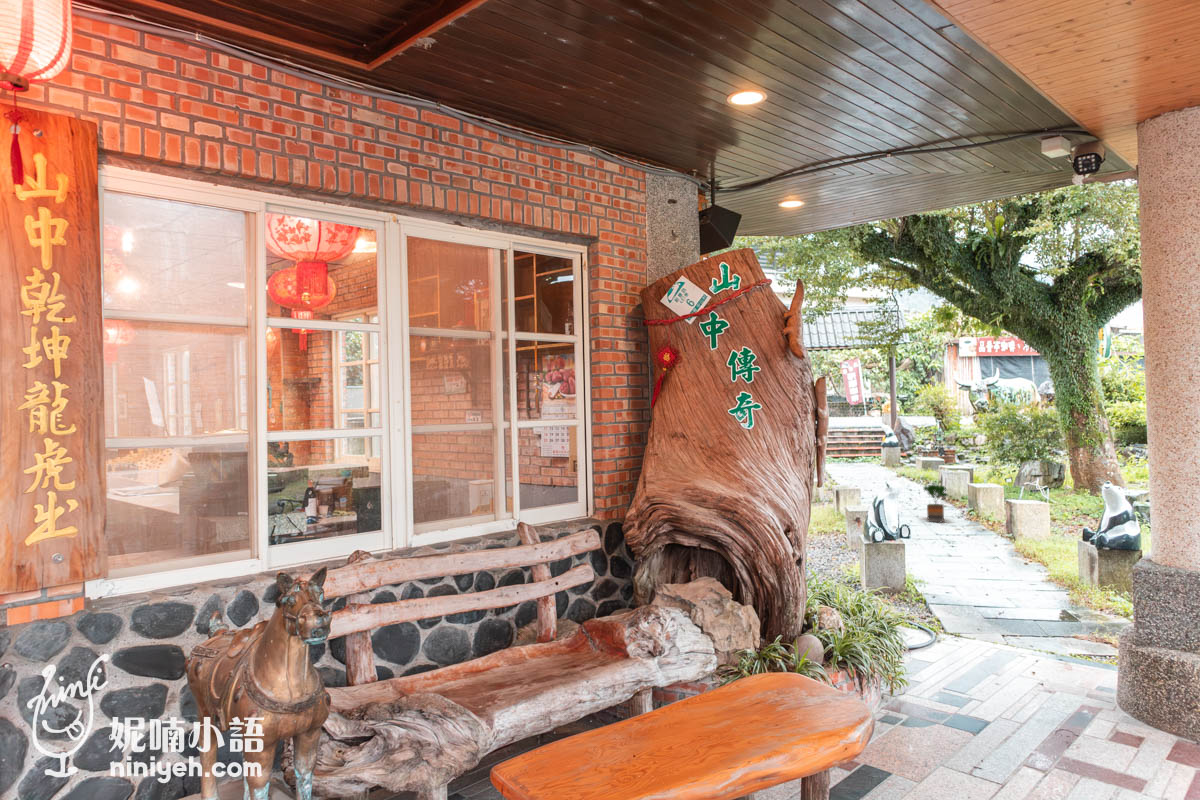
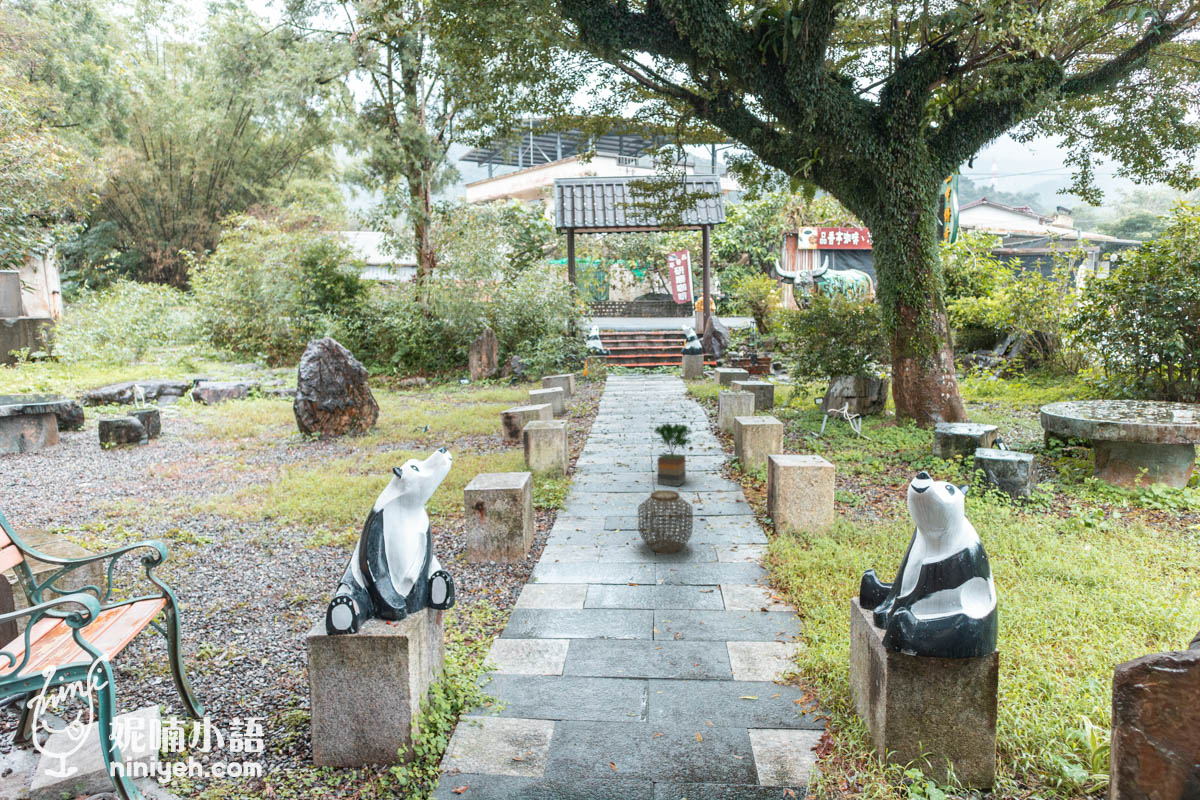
woven basket: none [941,513,974,546] -> present [638,490,693,554]

